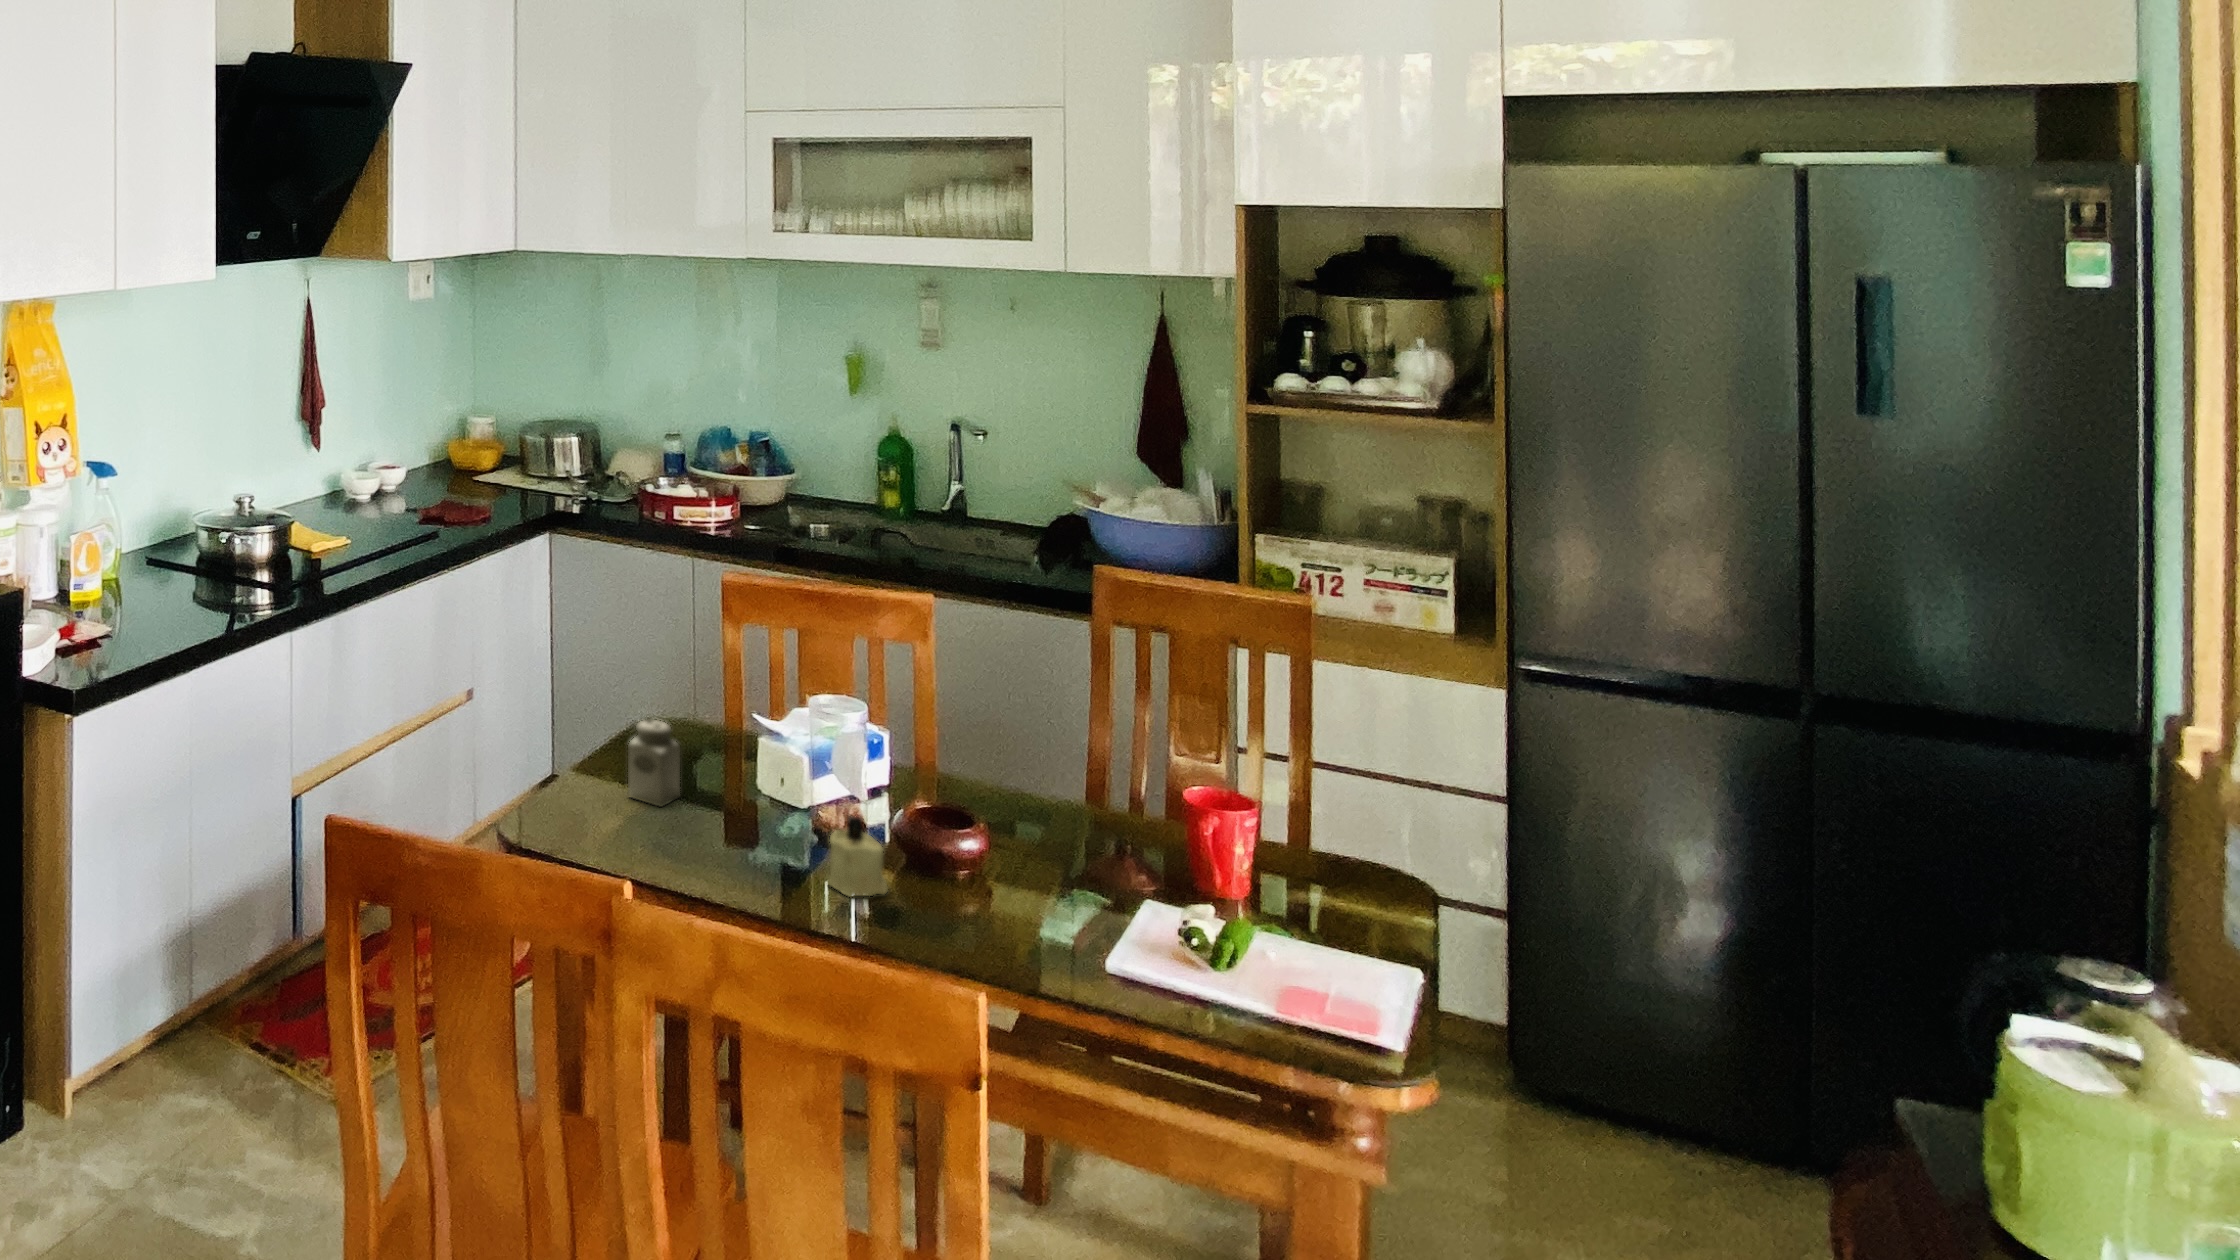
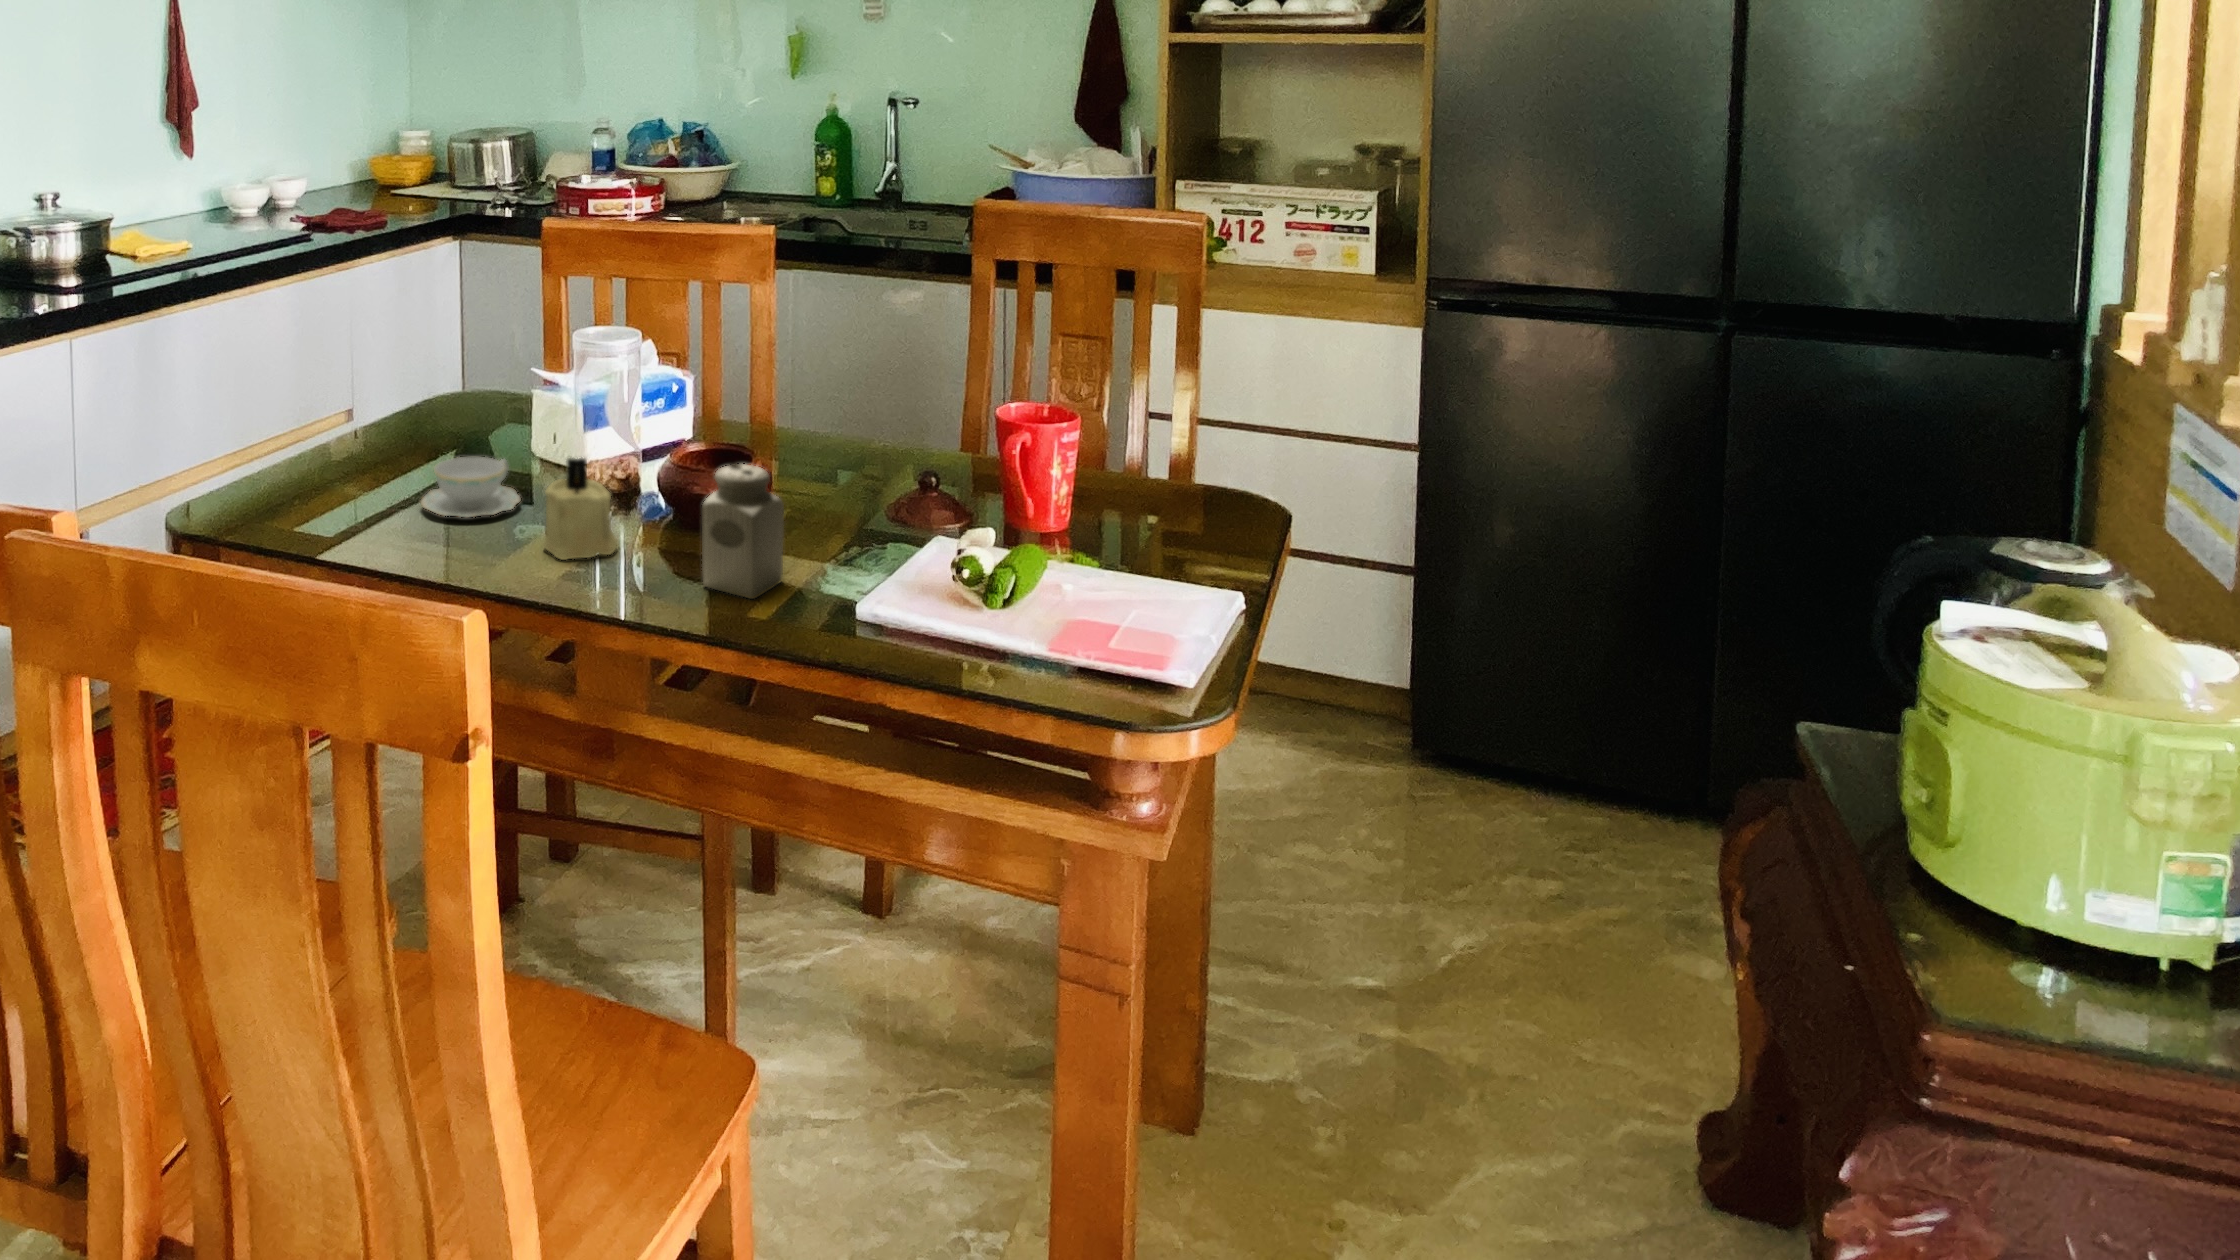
salt shaker: present [628,720,680,806] -> present [702,464,784,599]
teacup: none [704,799,785,852] -> present [421,457,520,517]

